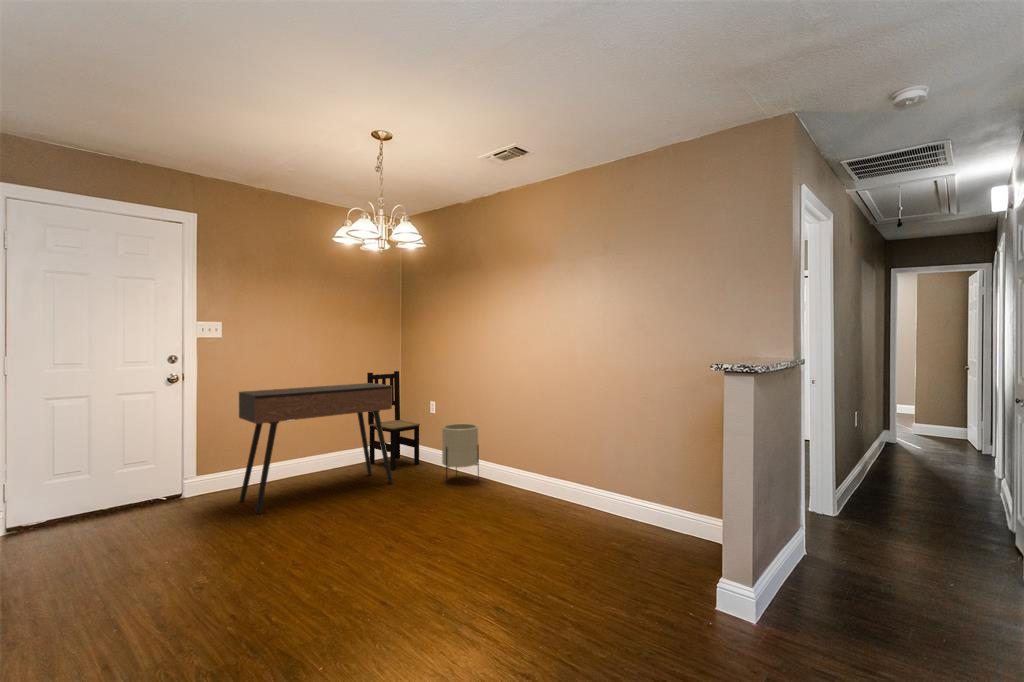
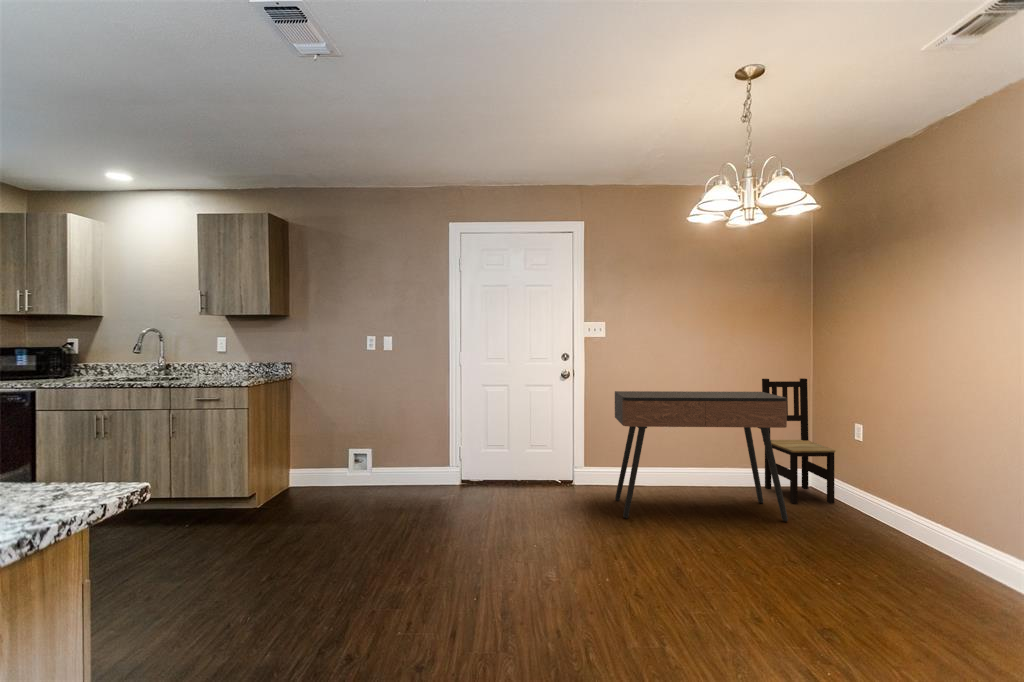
planter: present [442,424,479,484] -> none [866,460,935,557]

